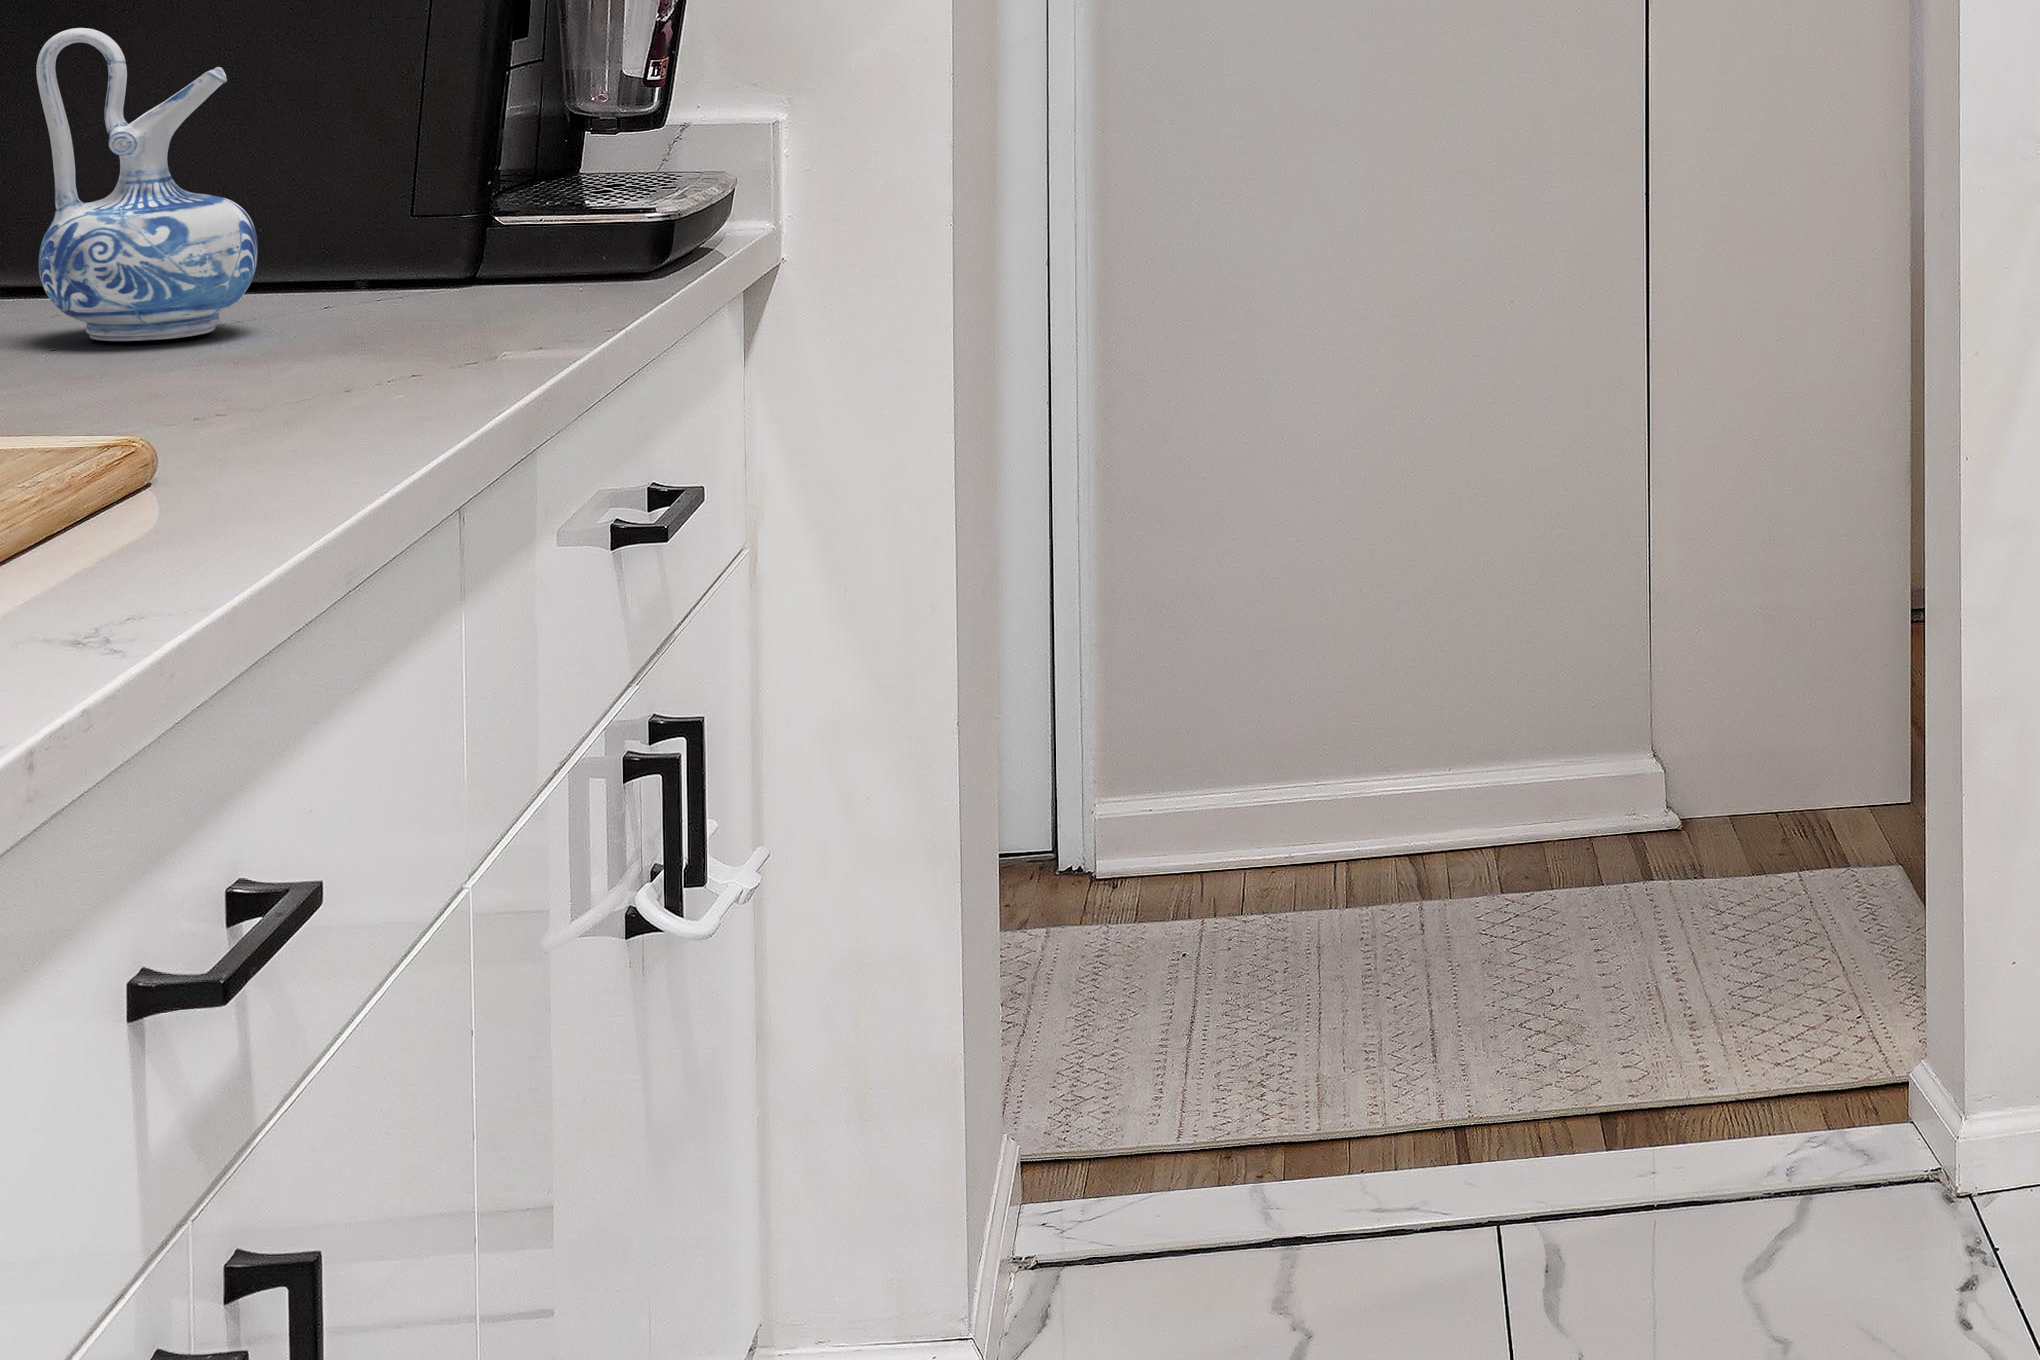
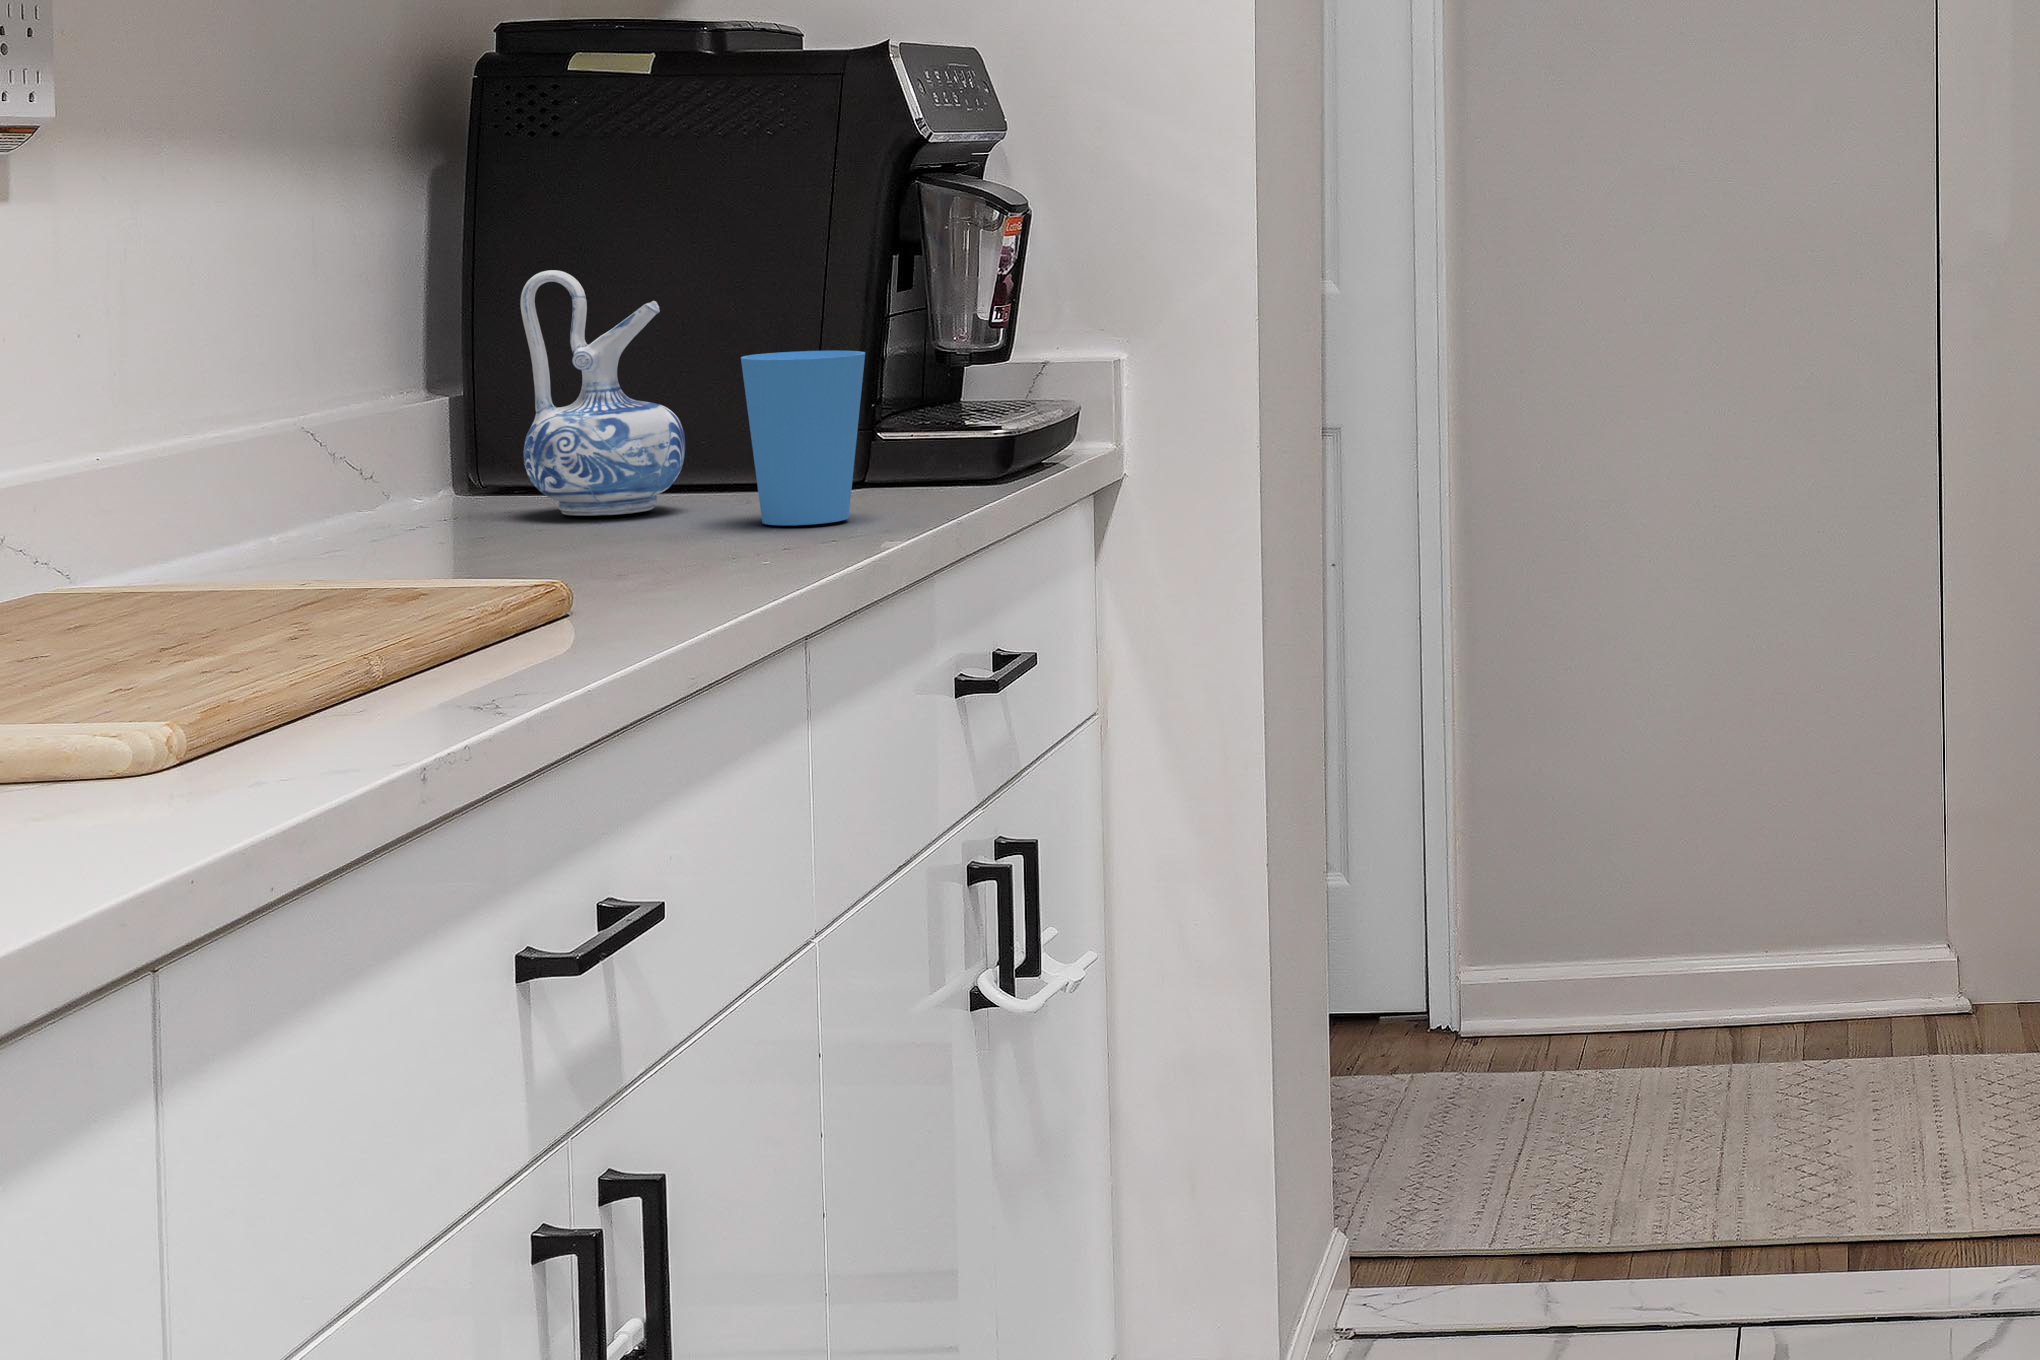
cup: none [345,130,511,352] -> present [741,351,865,525]

